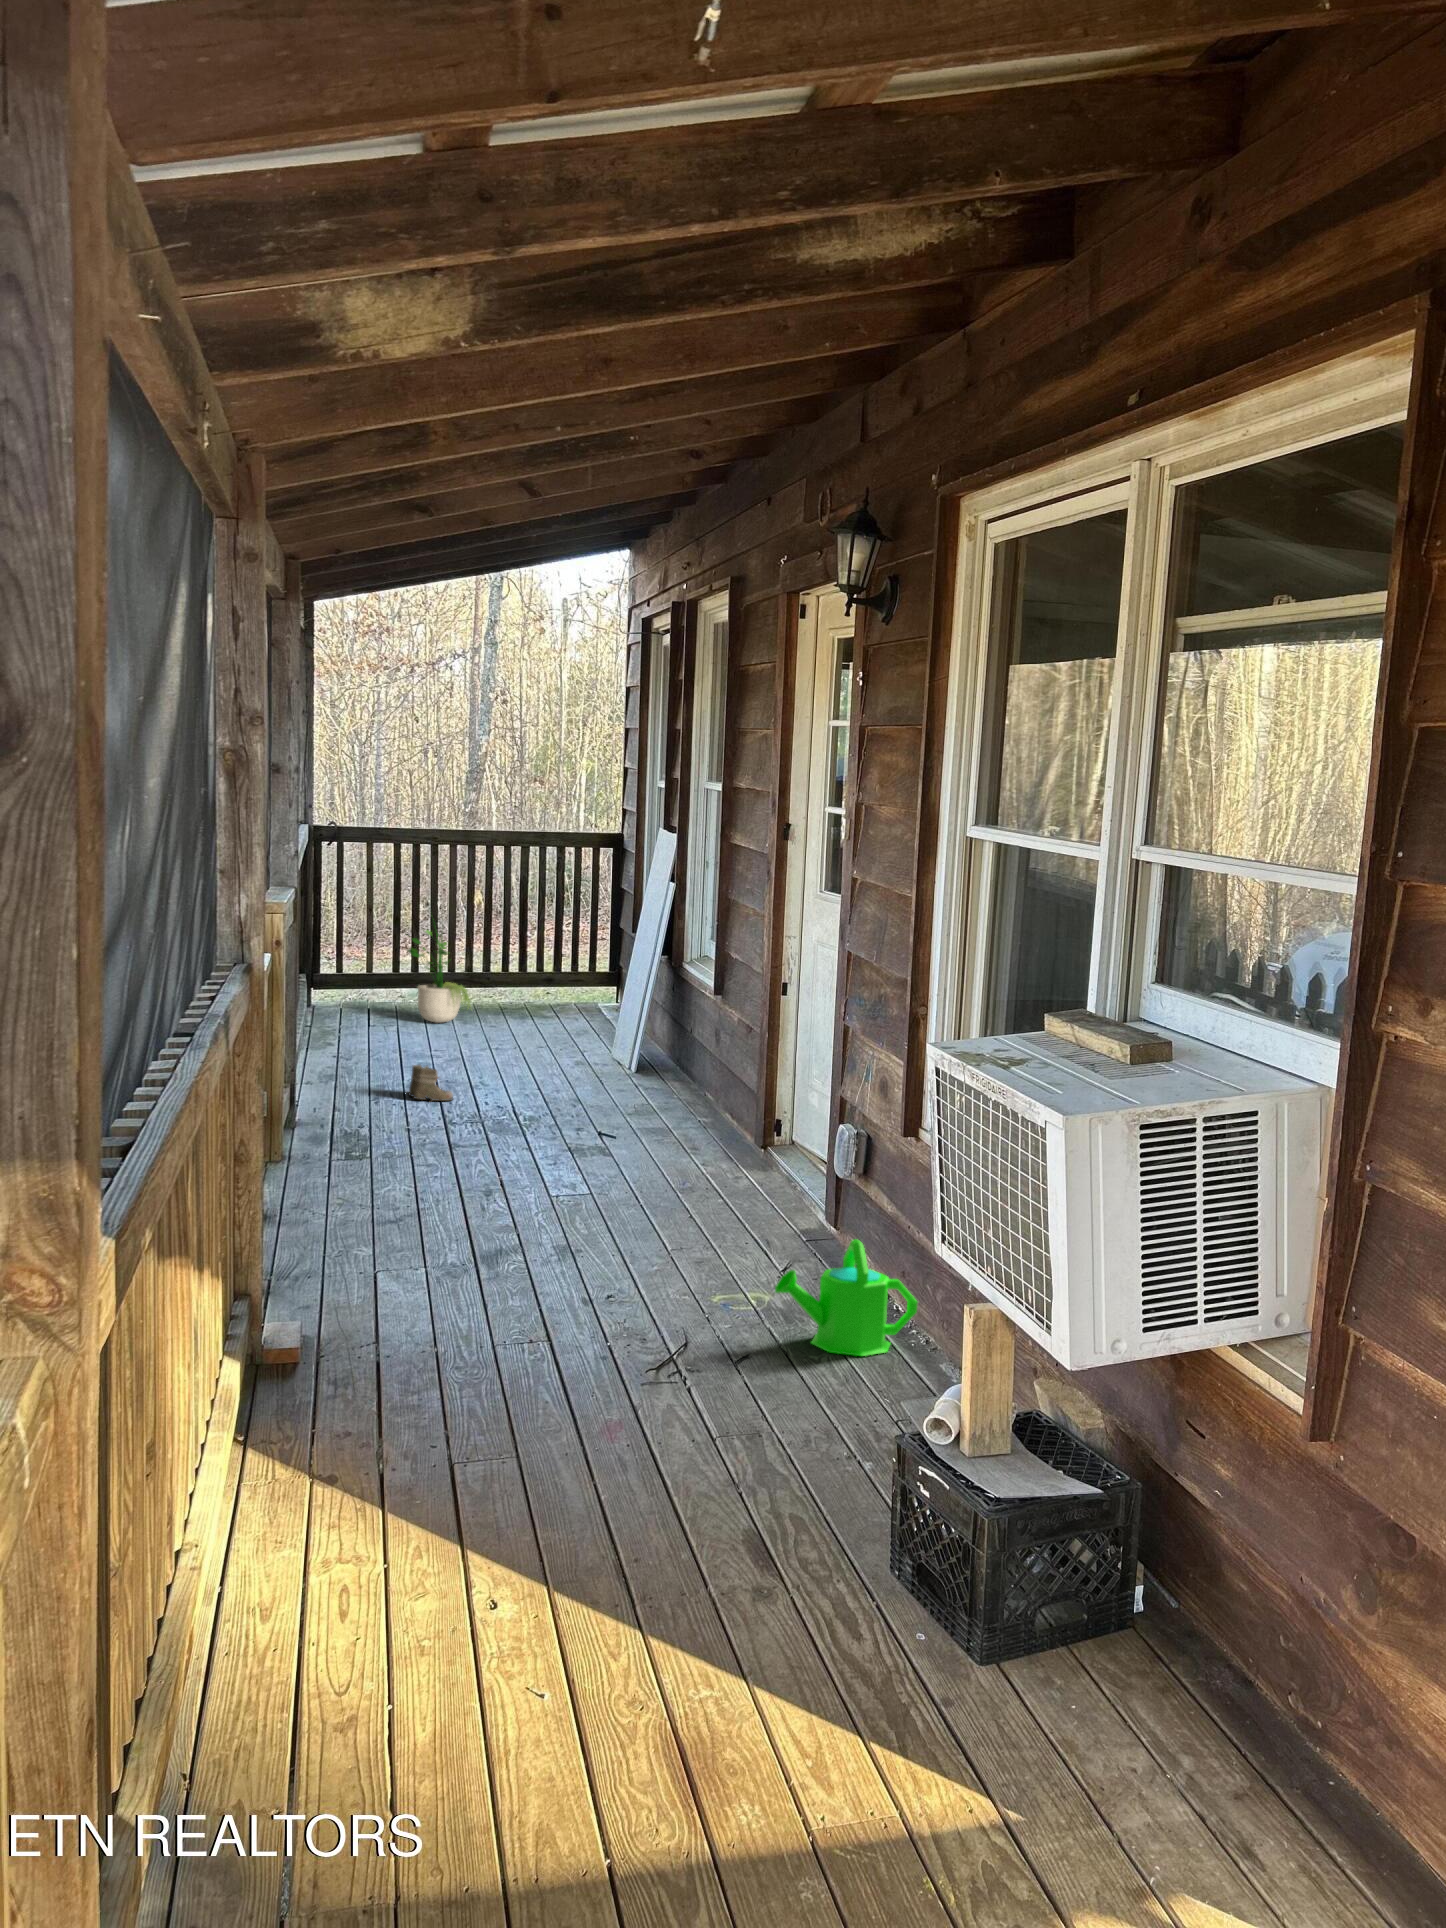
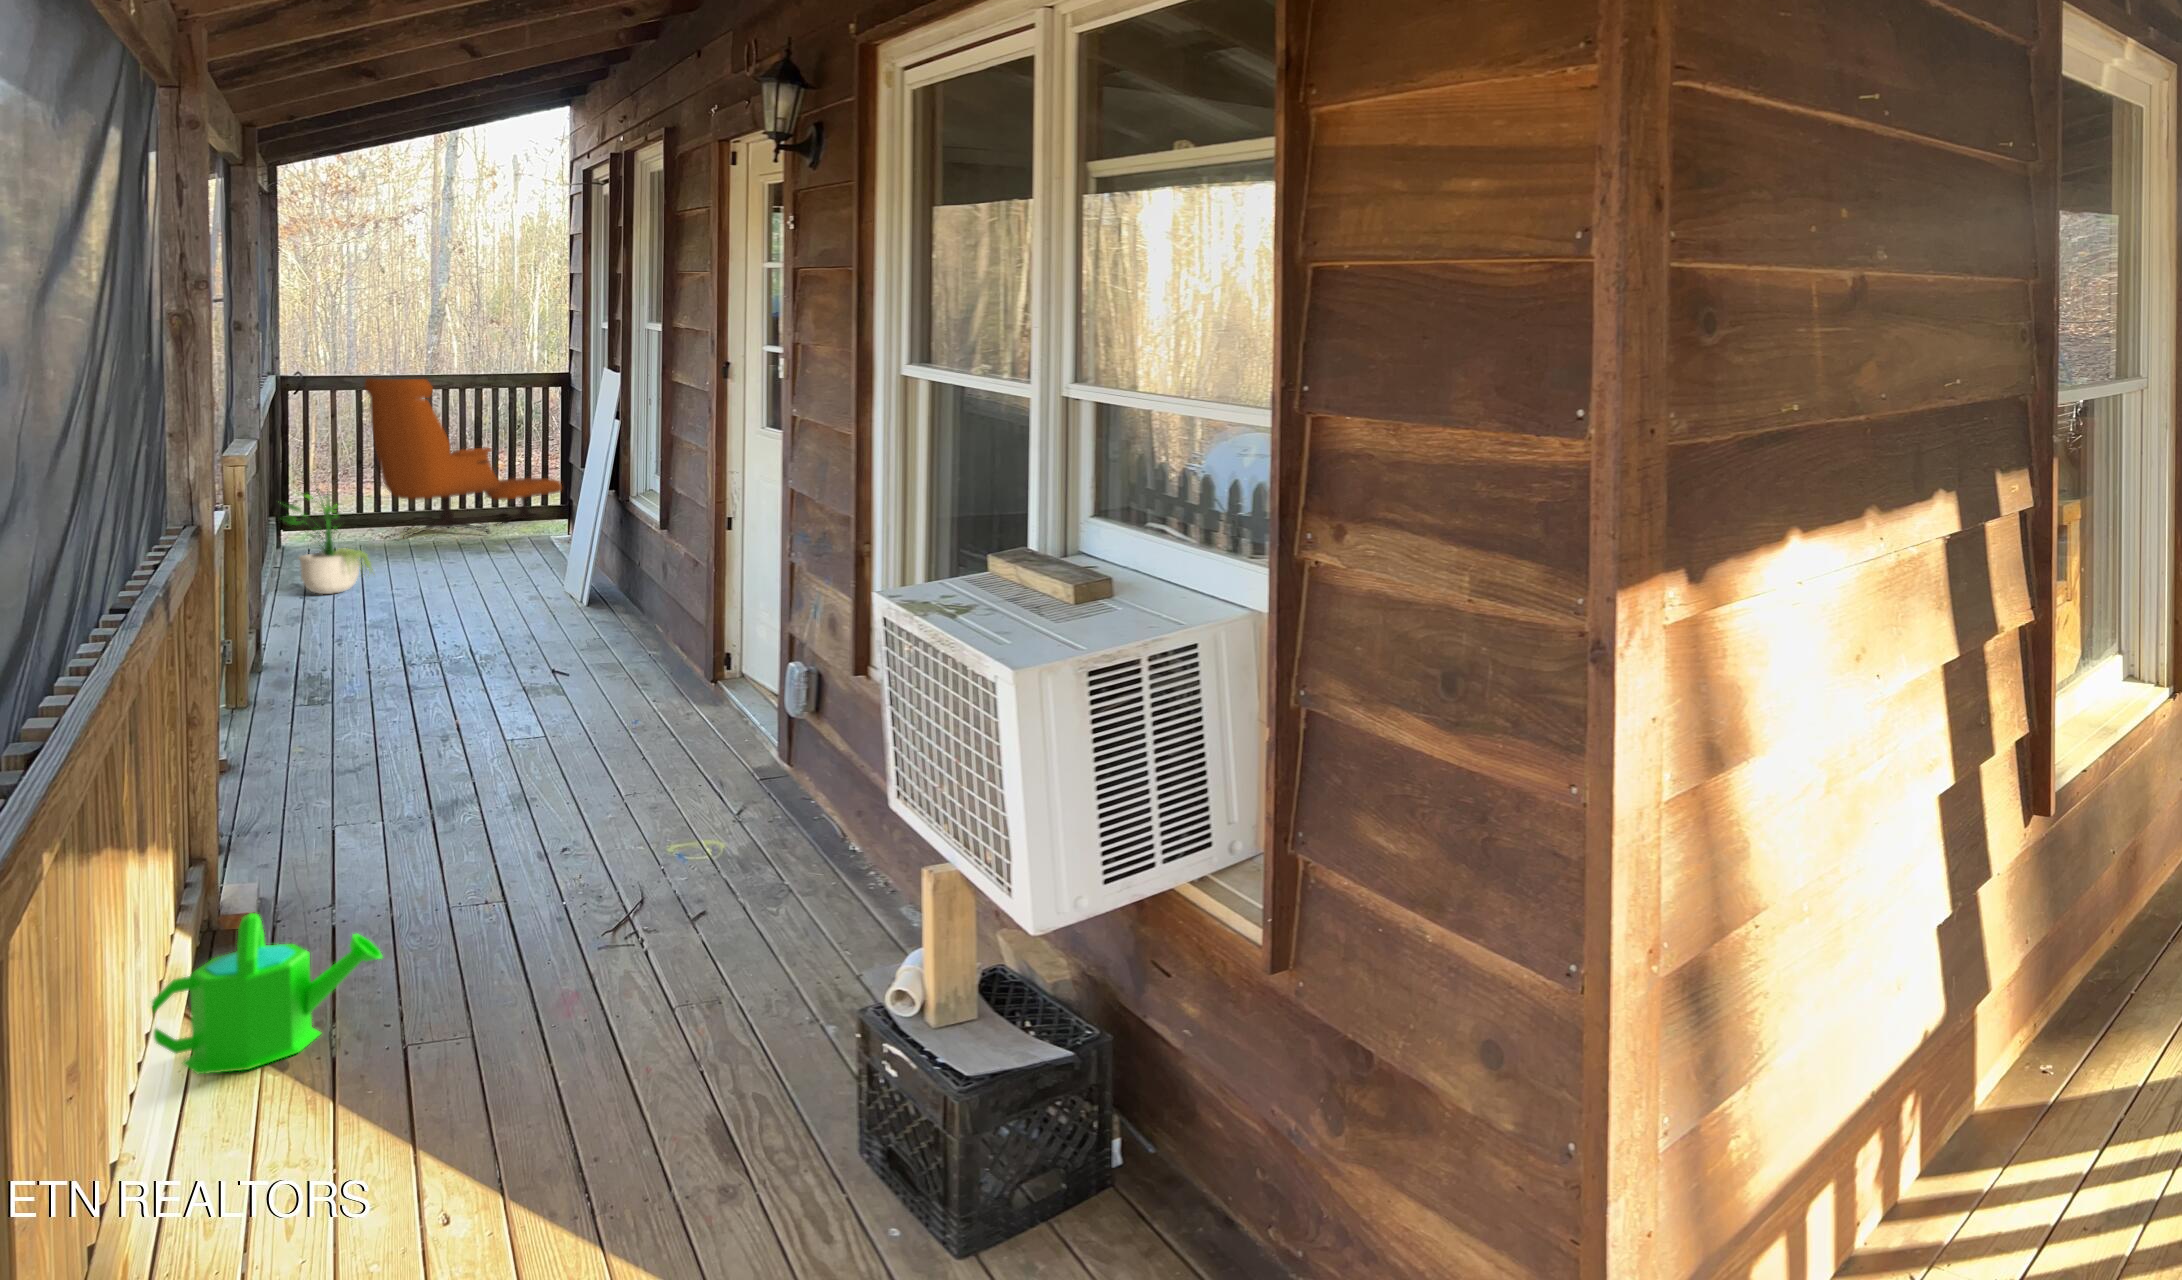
lounge chair: none [468,829,615,985] -> present [365,378,562,539]
boots: present [409,1065,453,1101] -> none [274,651,342,693]
watering can: present [775,1239,918,1356] -> present [152,913,382,1074]

